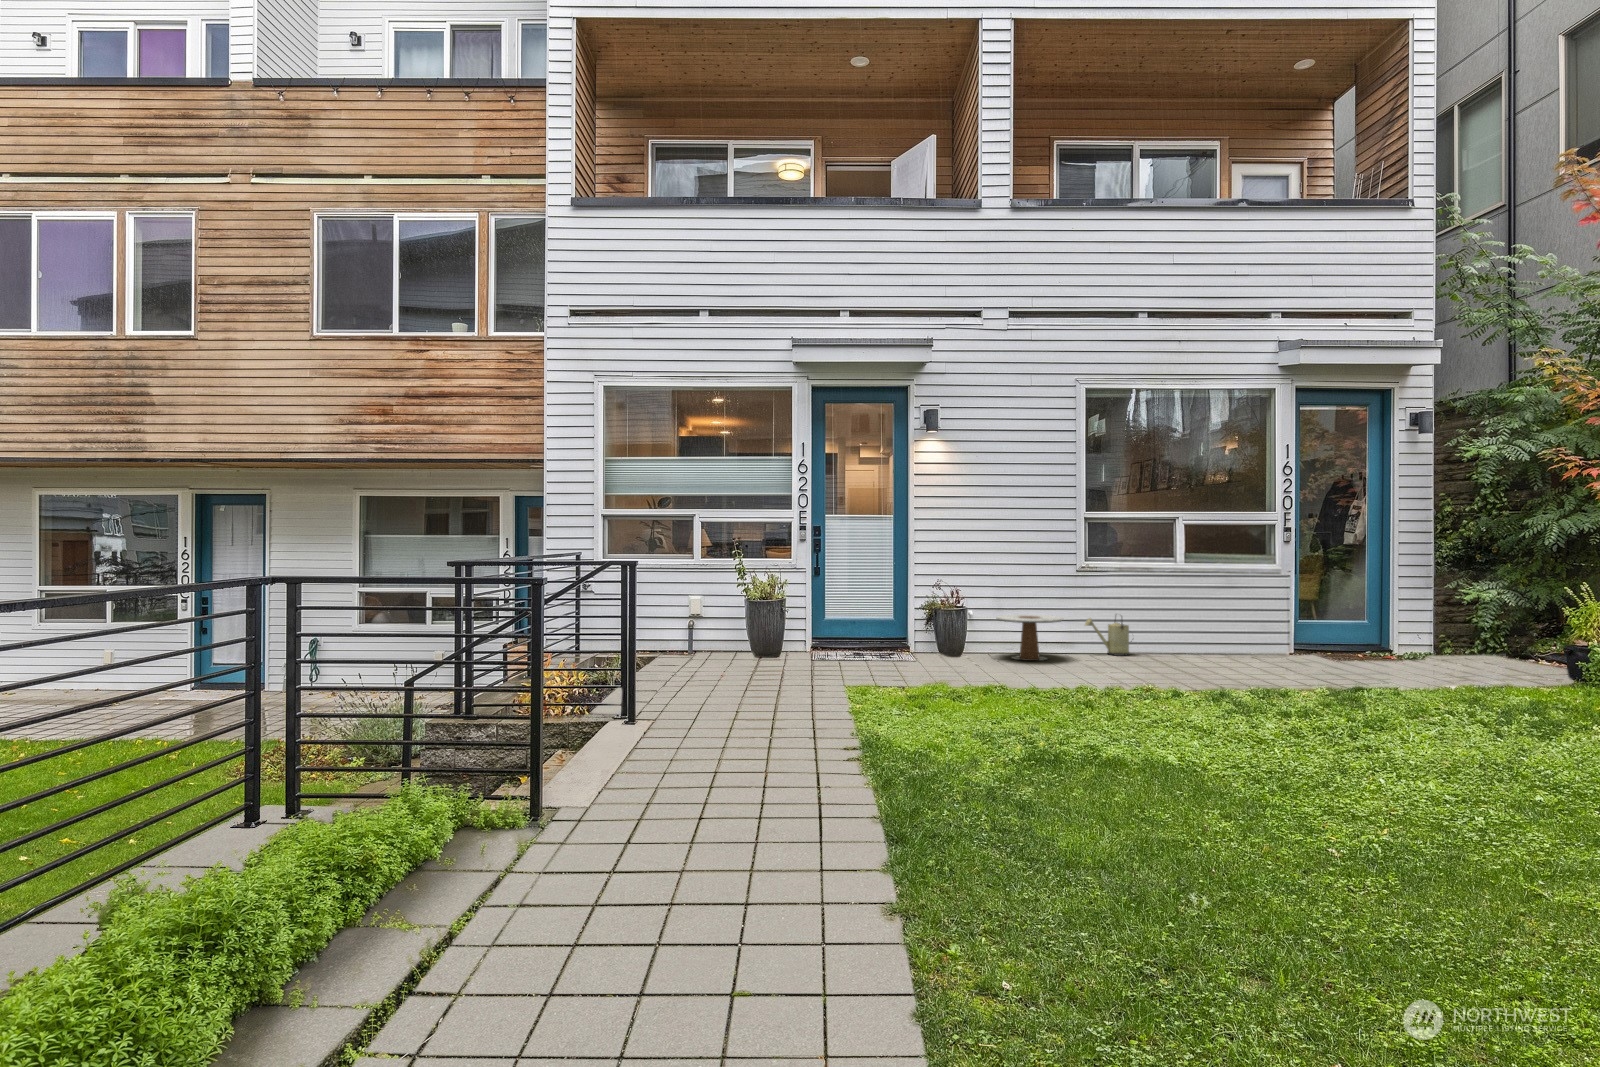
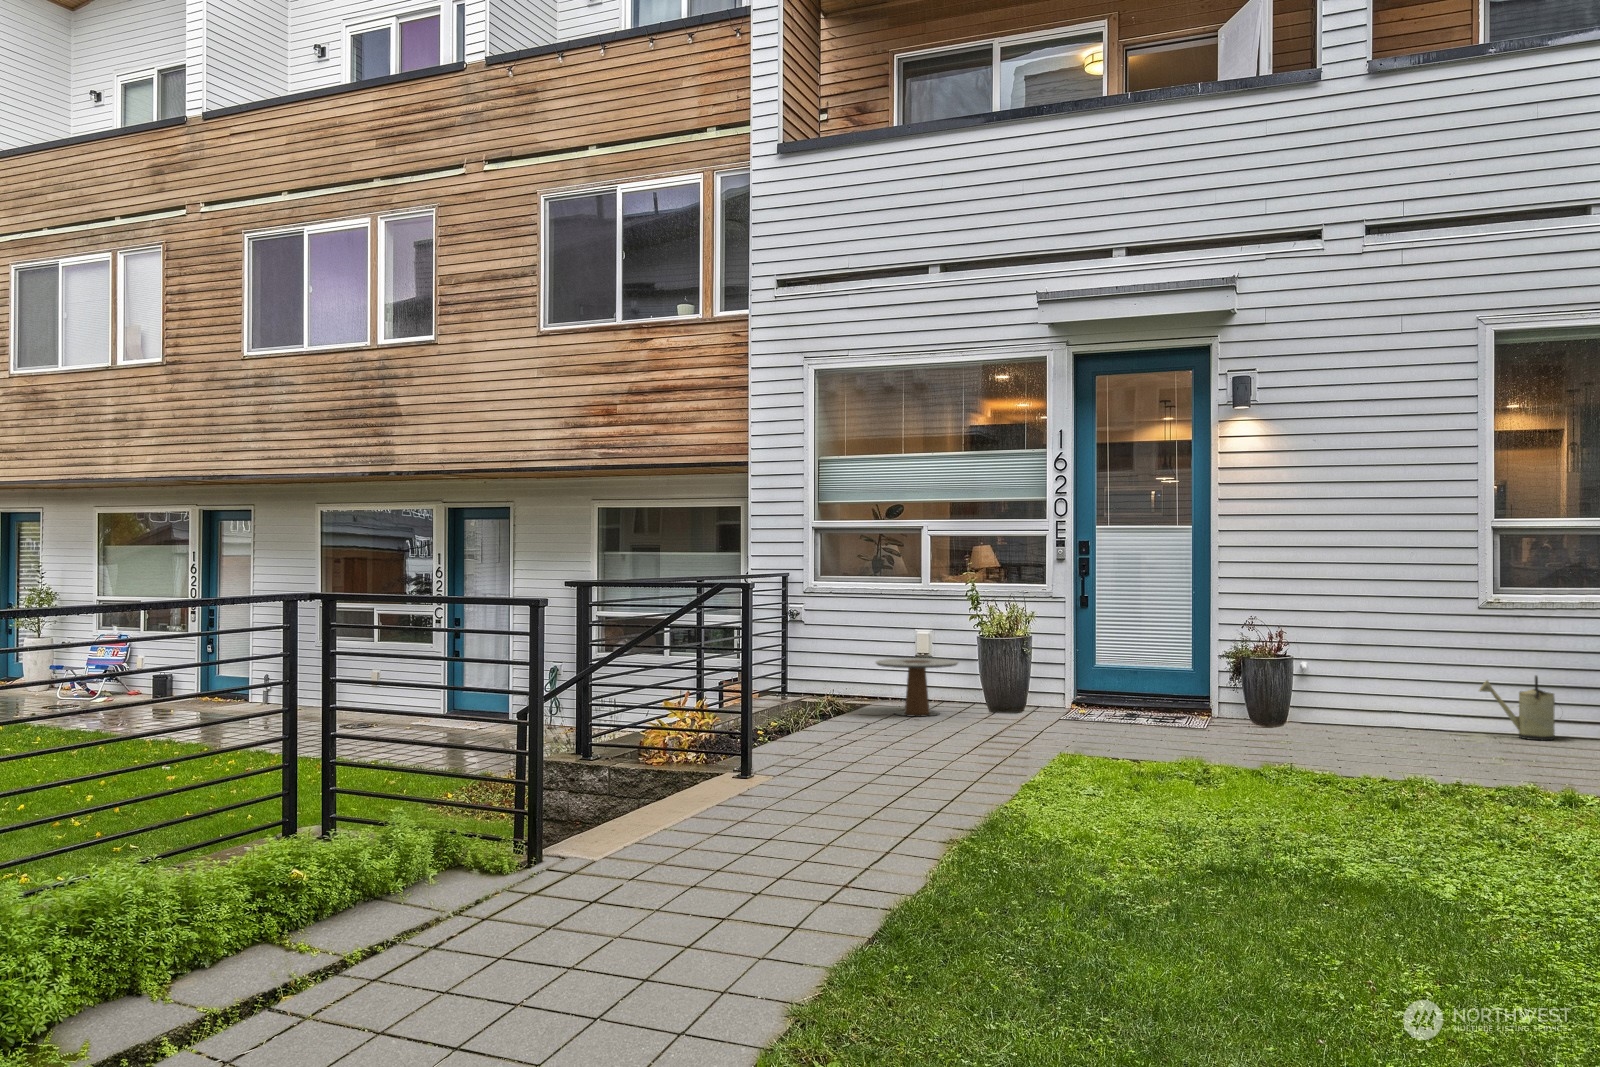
side table: present [996,614,1063,661] -> present [876,658,958,717]

